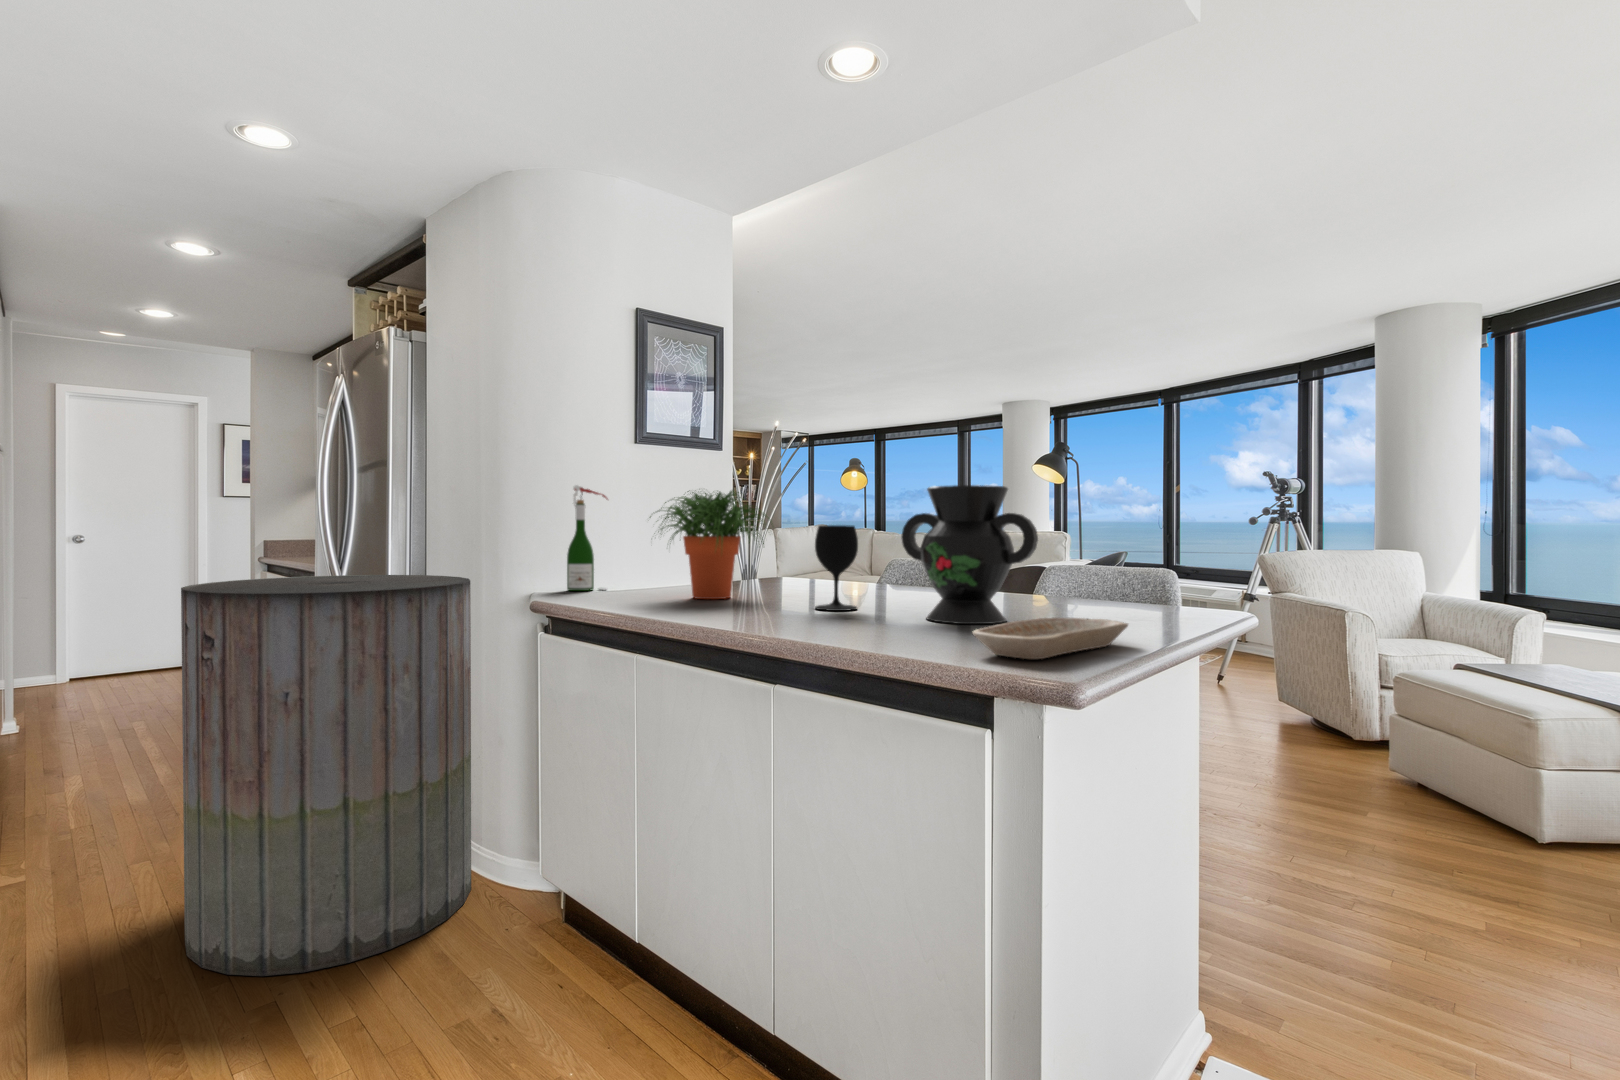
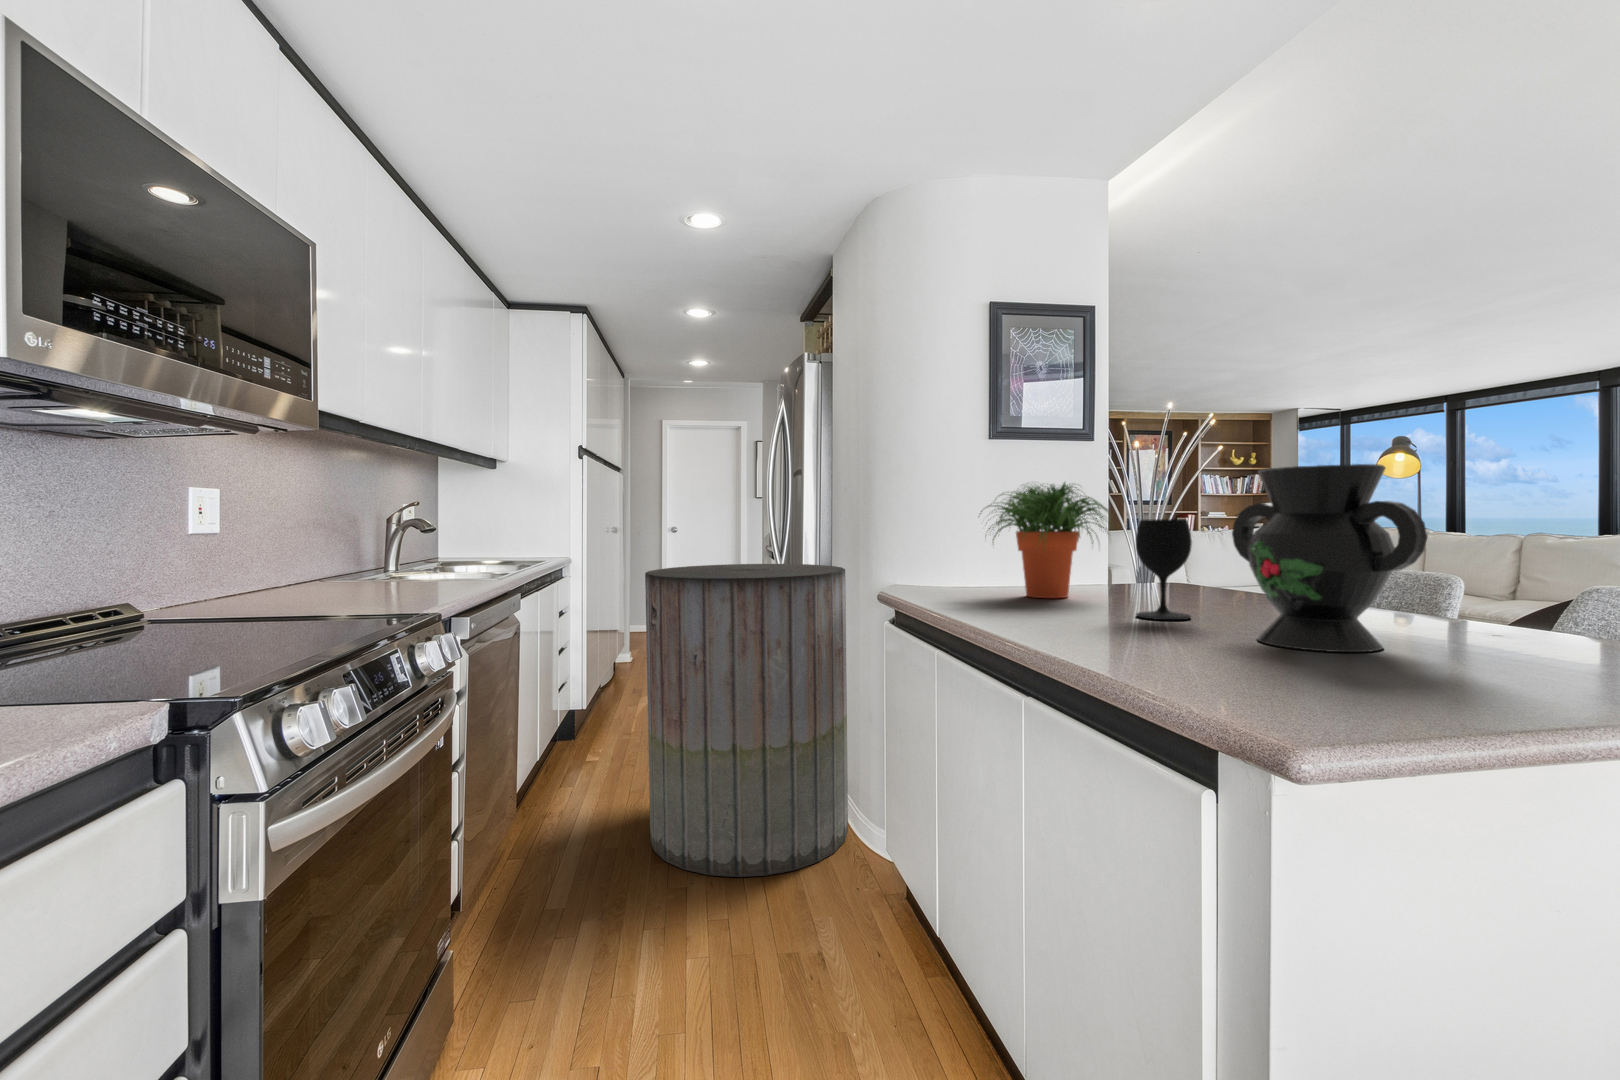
wine bottle: present [567,485,607,591] -> none [925,483,964,584]
tray: present [973,618,1128,659] -> none [1213,652,1530,710]

